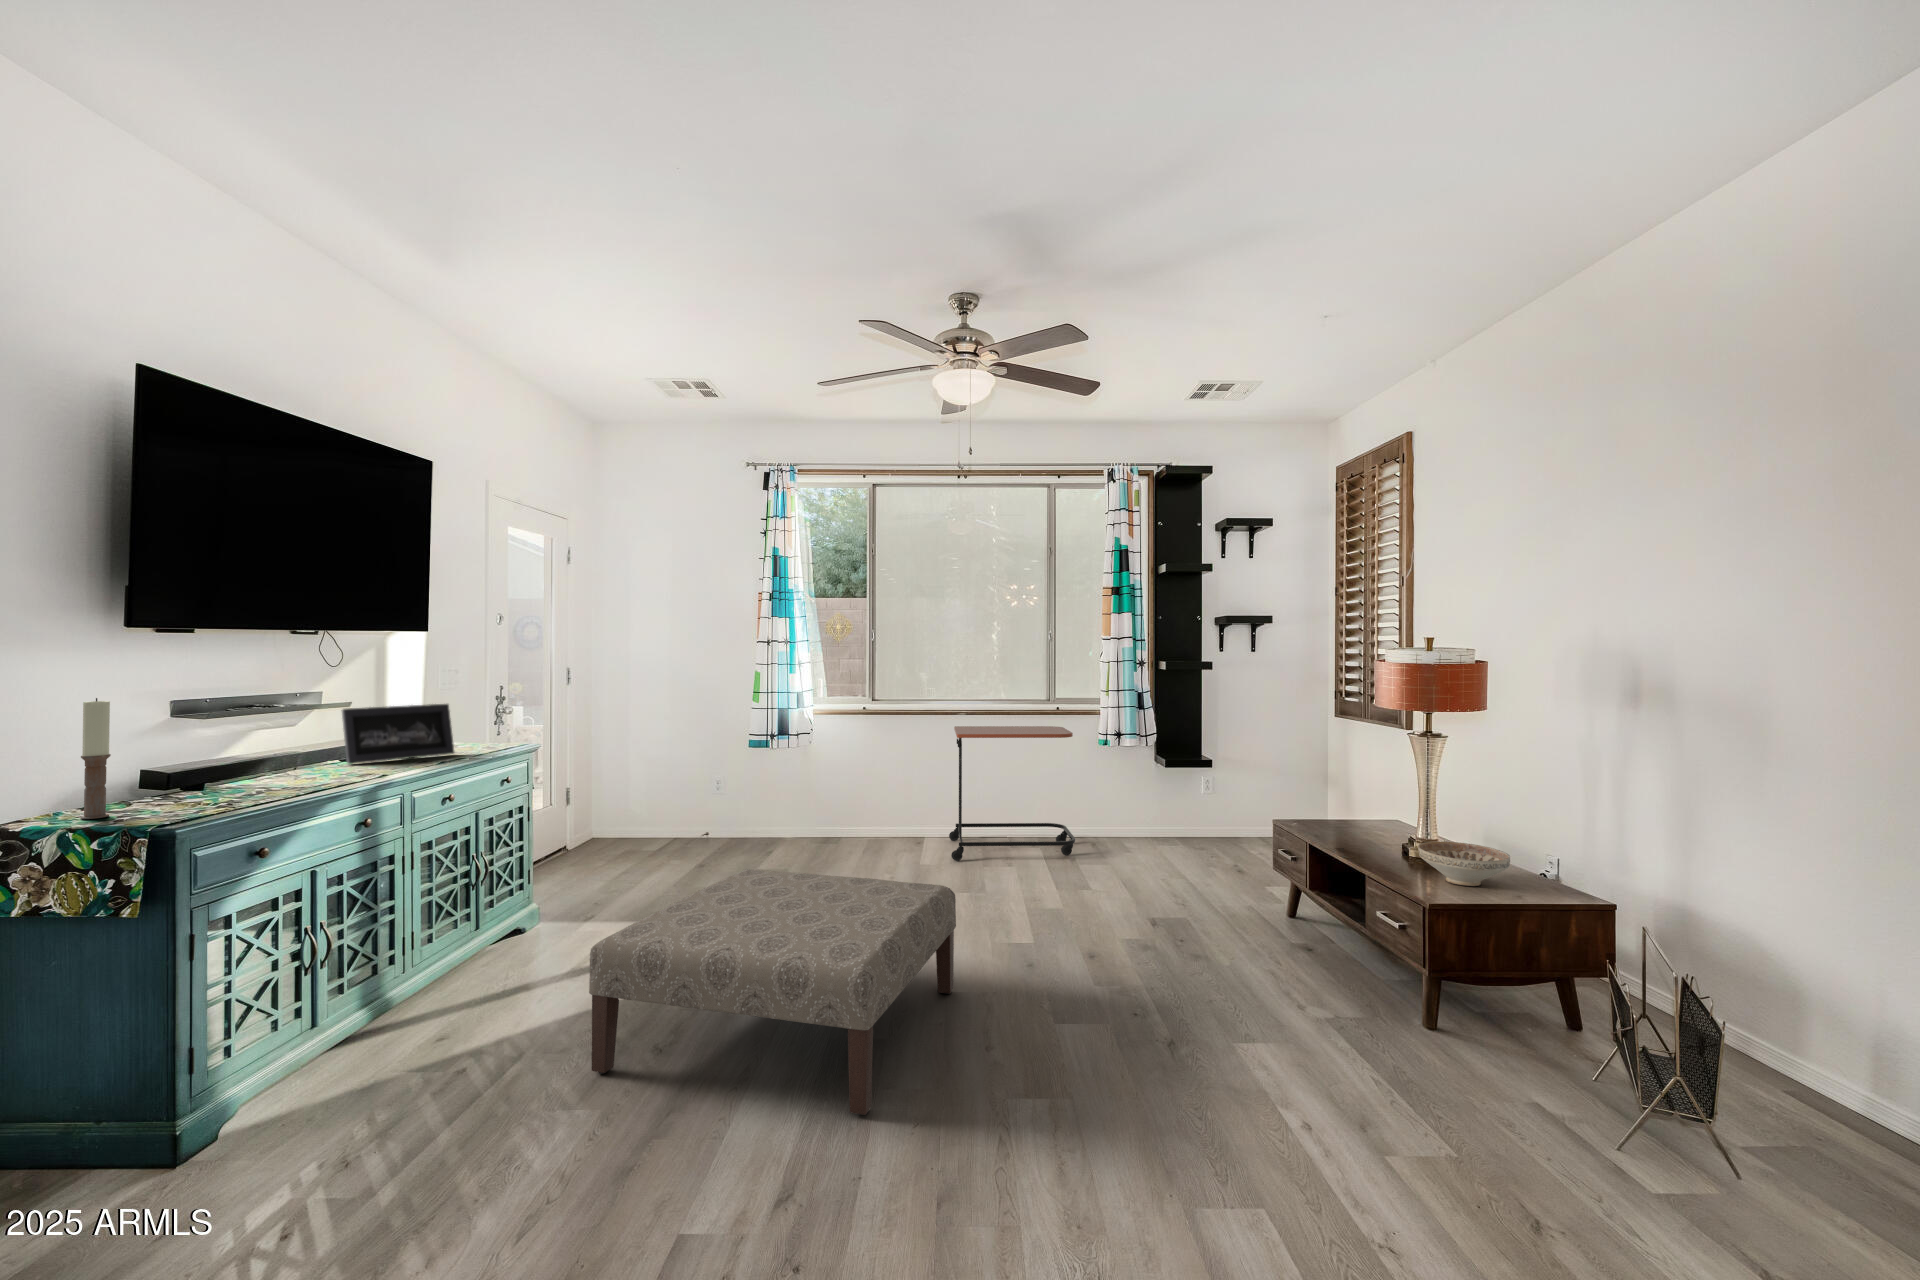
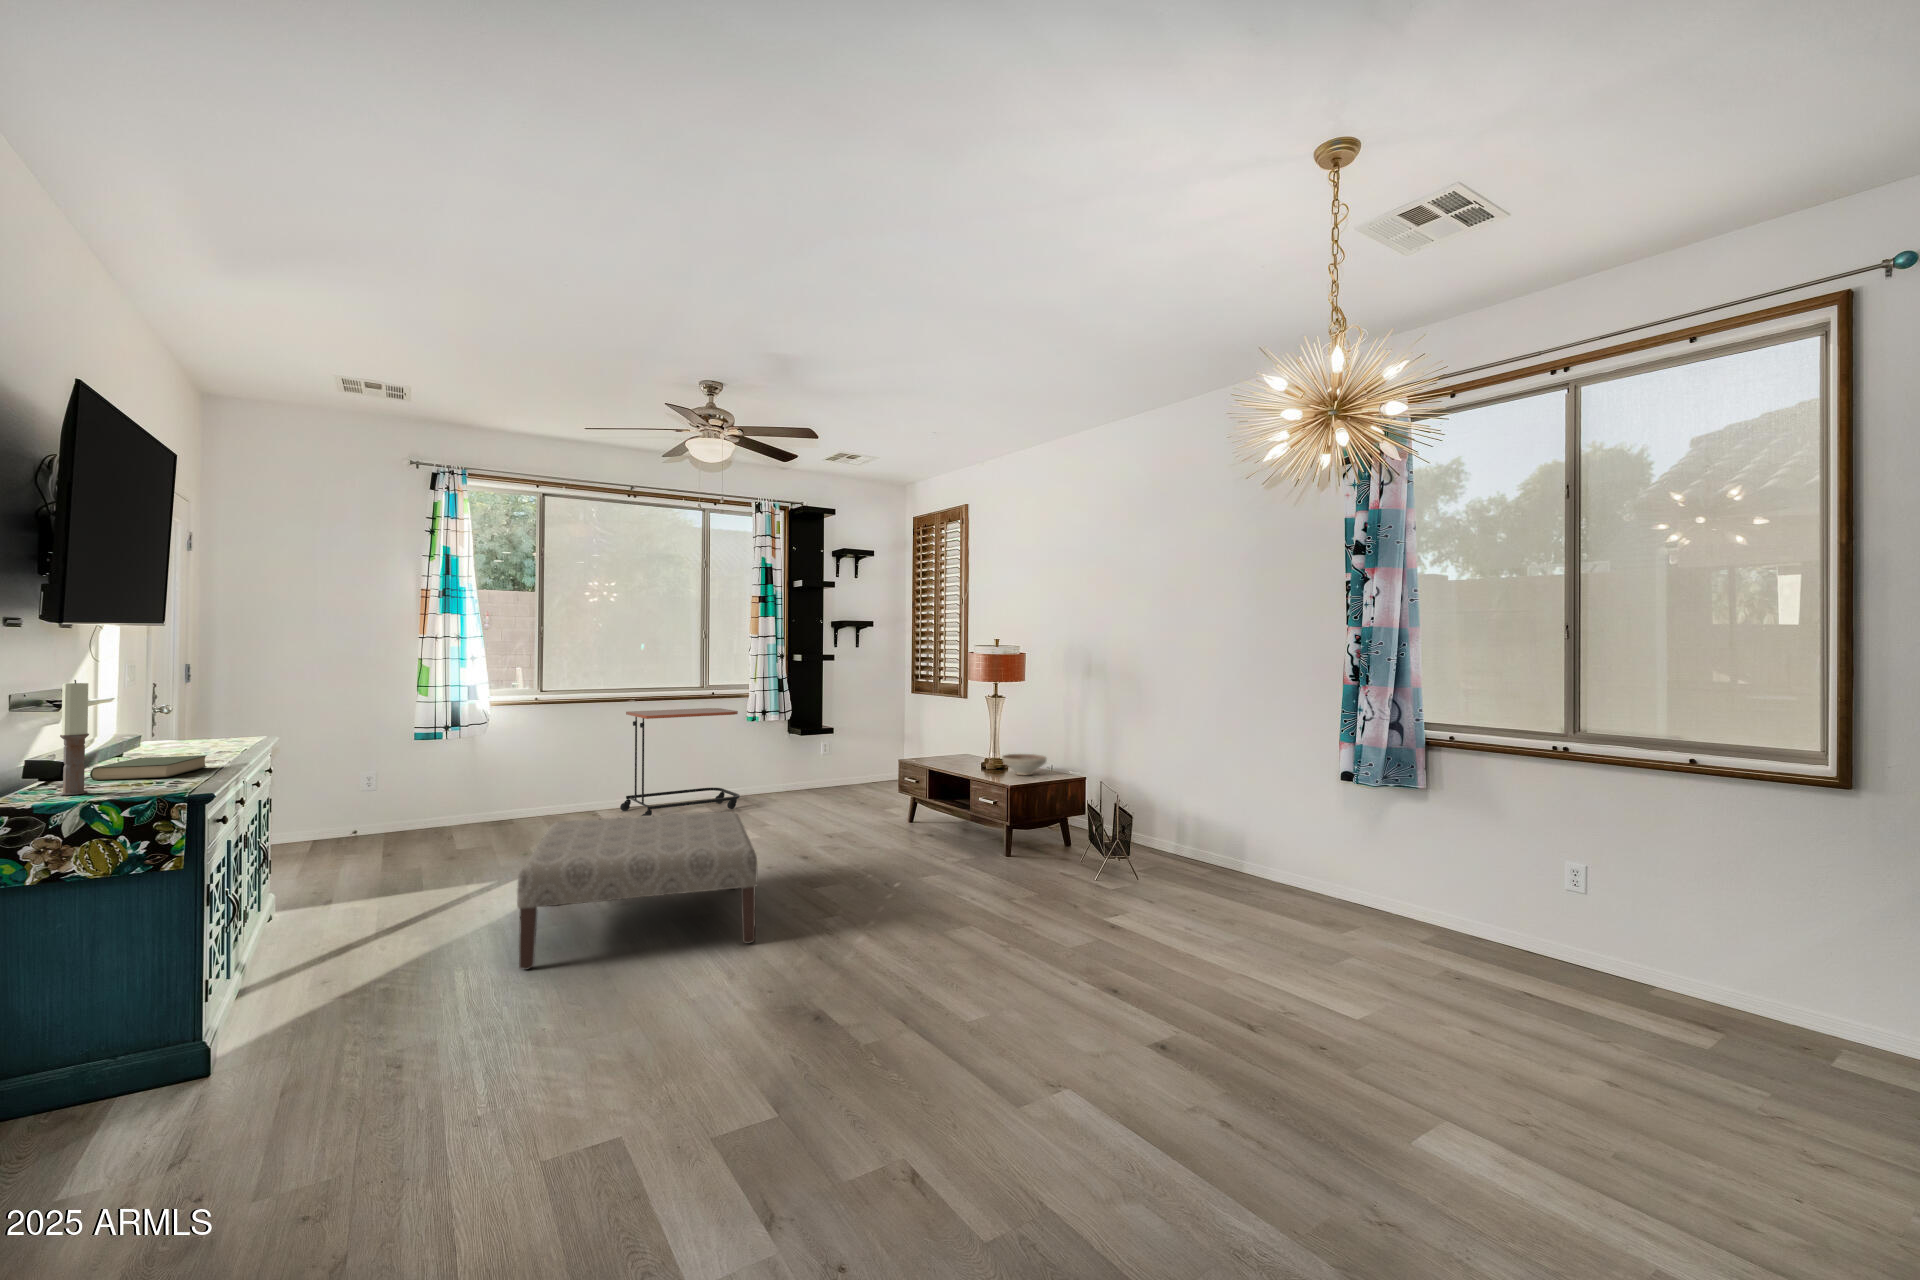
picture frame: present [342,704,454,764] -> none [123,694,231,756]
book: none [186,772,317,800] -> present [90,755,207,780]

